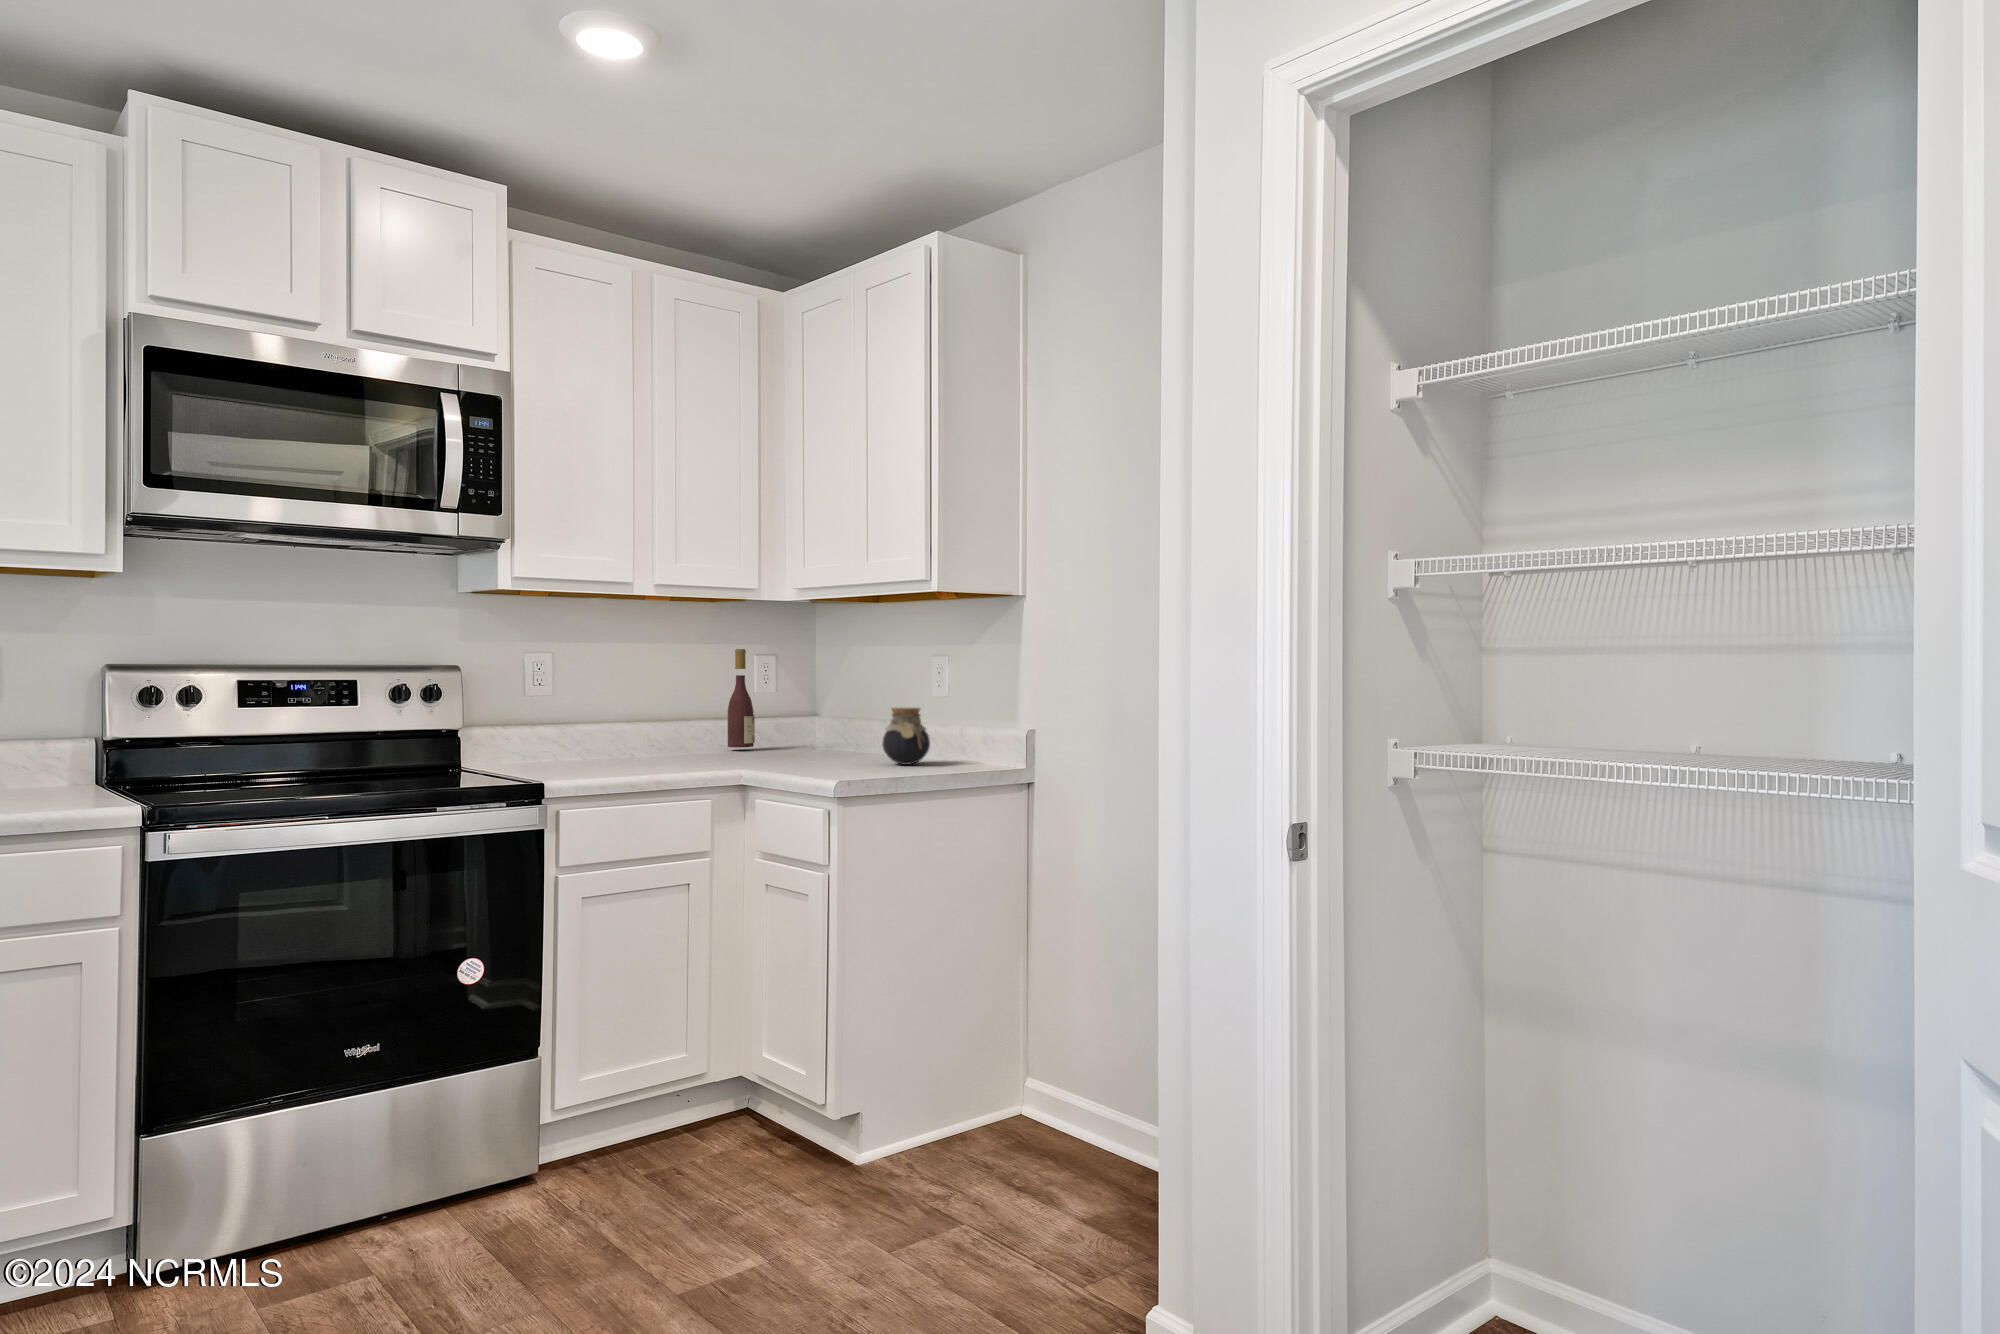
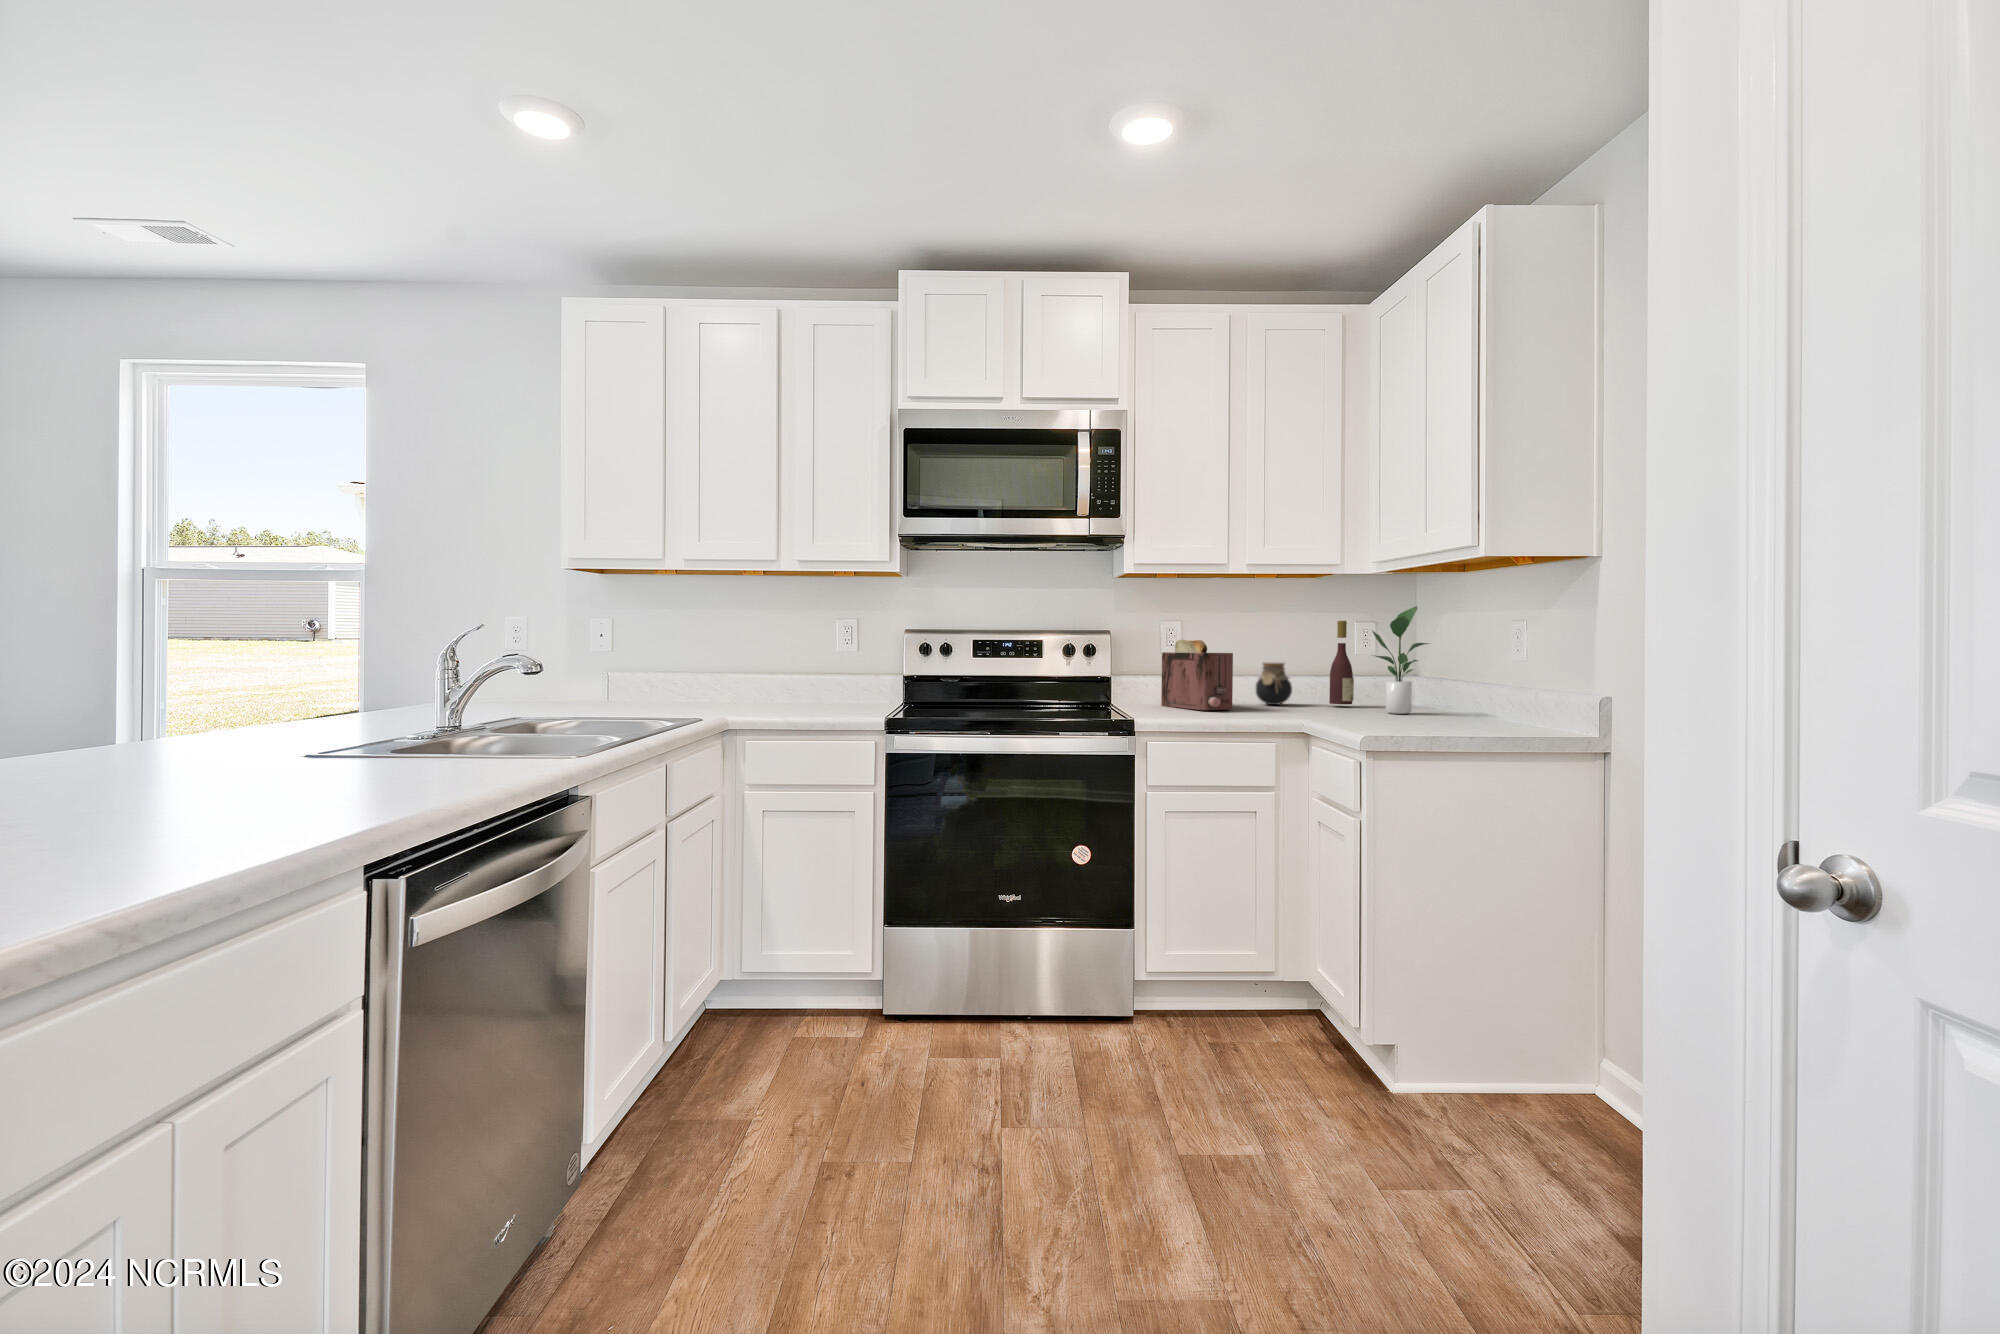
potted plant: none [779,634,842,755] -> present [1372,606,1429,714]
toaster: none [527,673,629,764] -> present [1161,640,1233,710]
jar: present [882,708,930,765] -> present [1256,663,1292,705]

